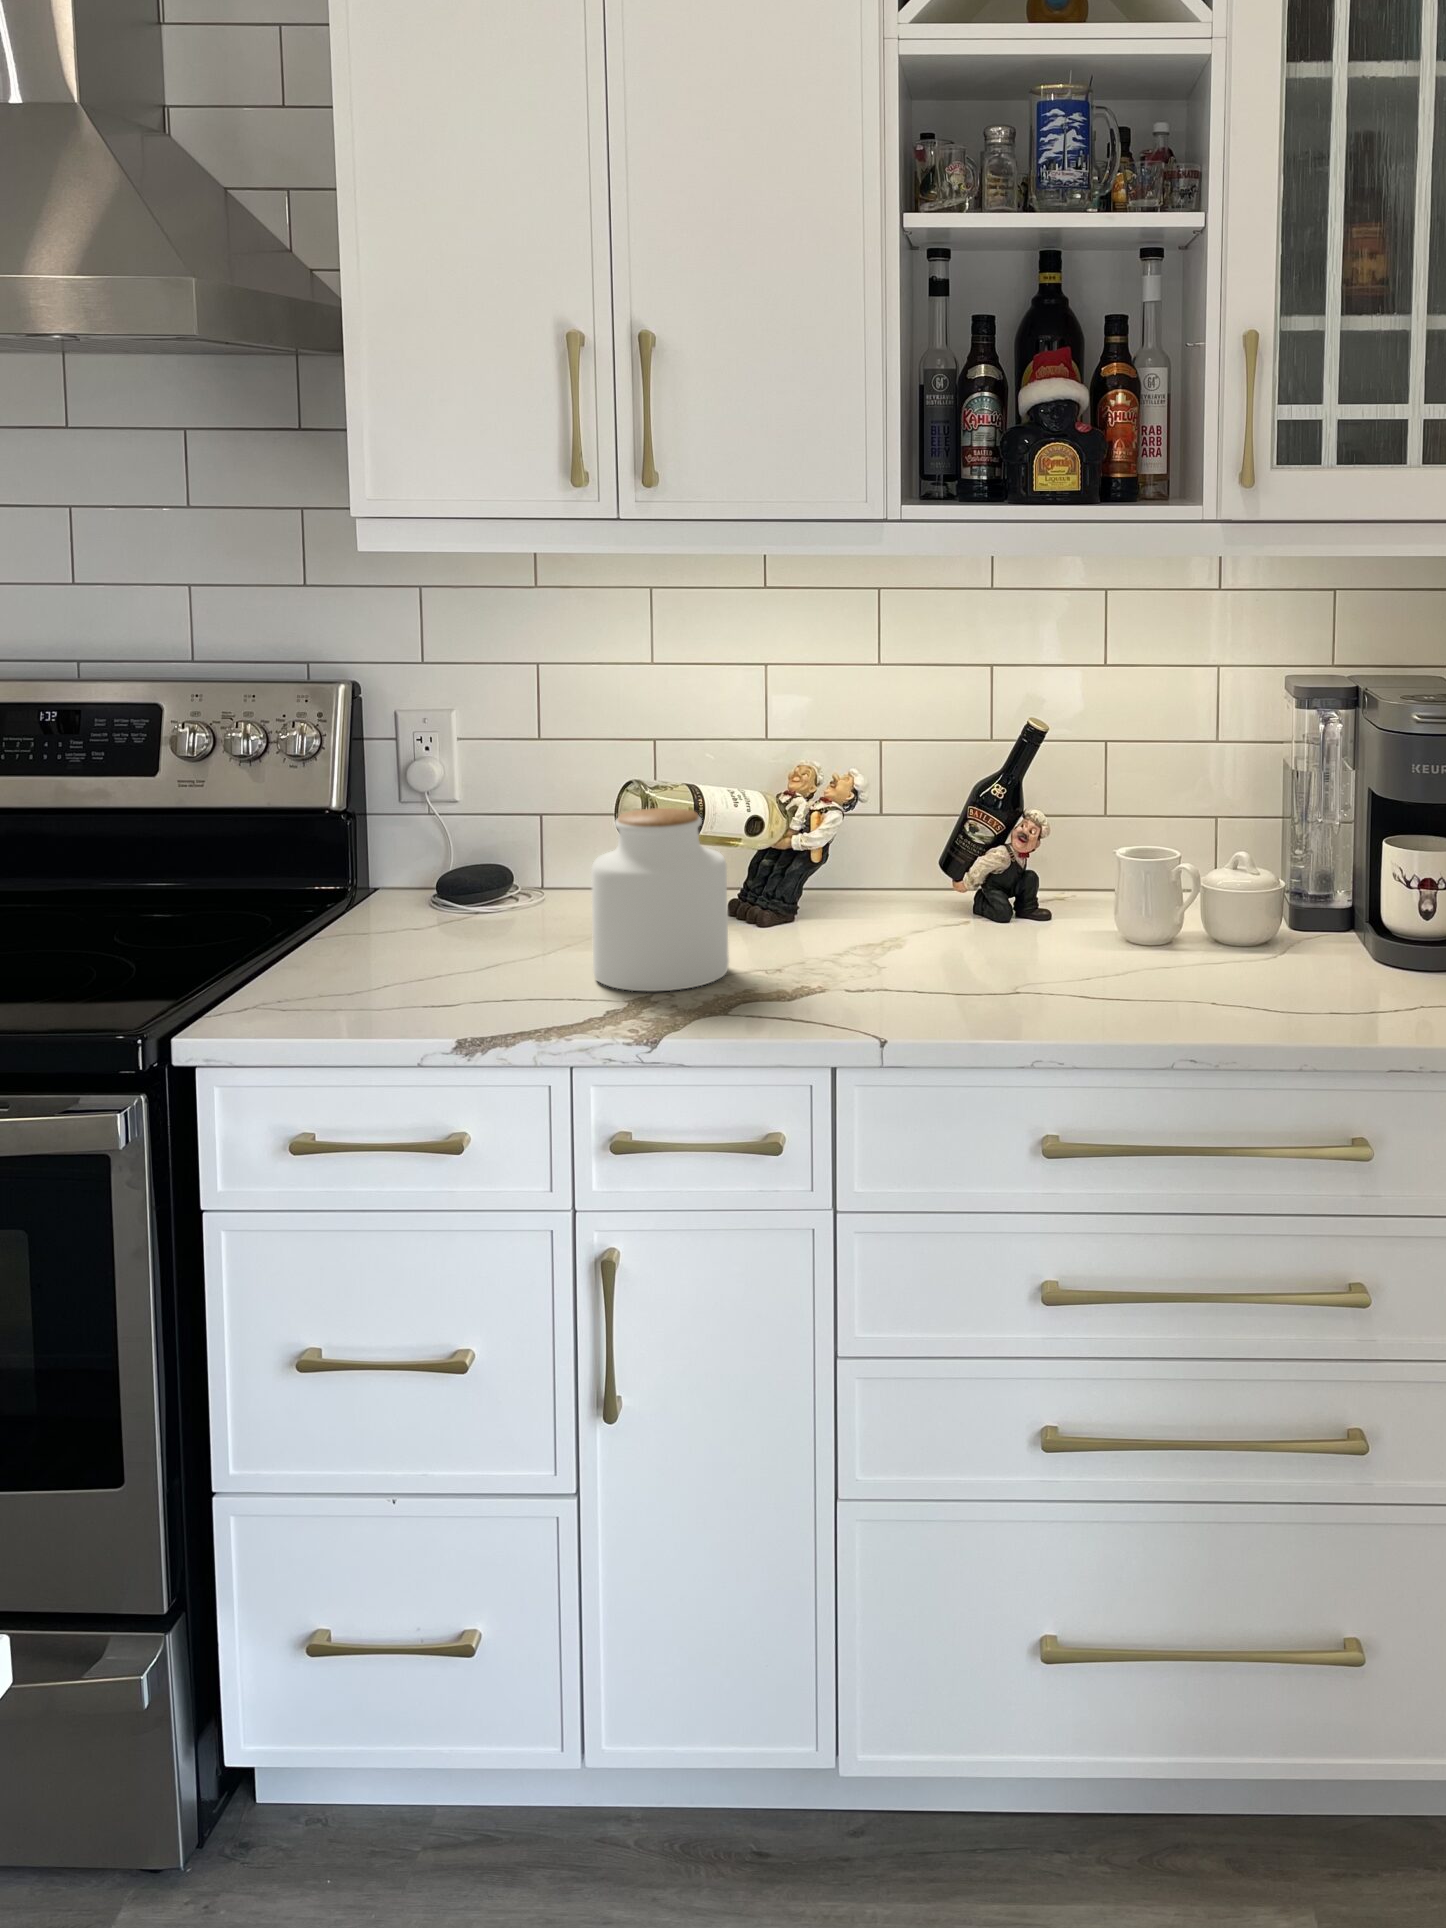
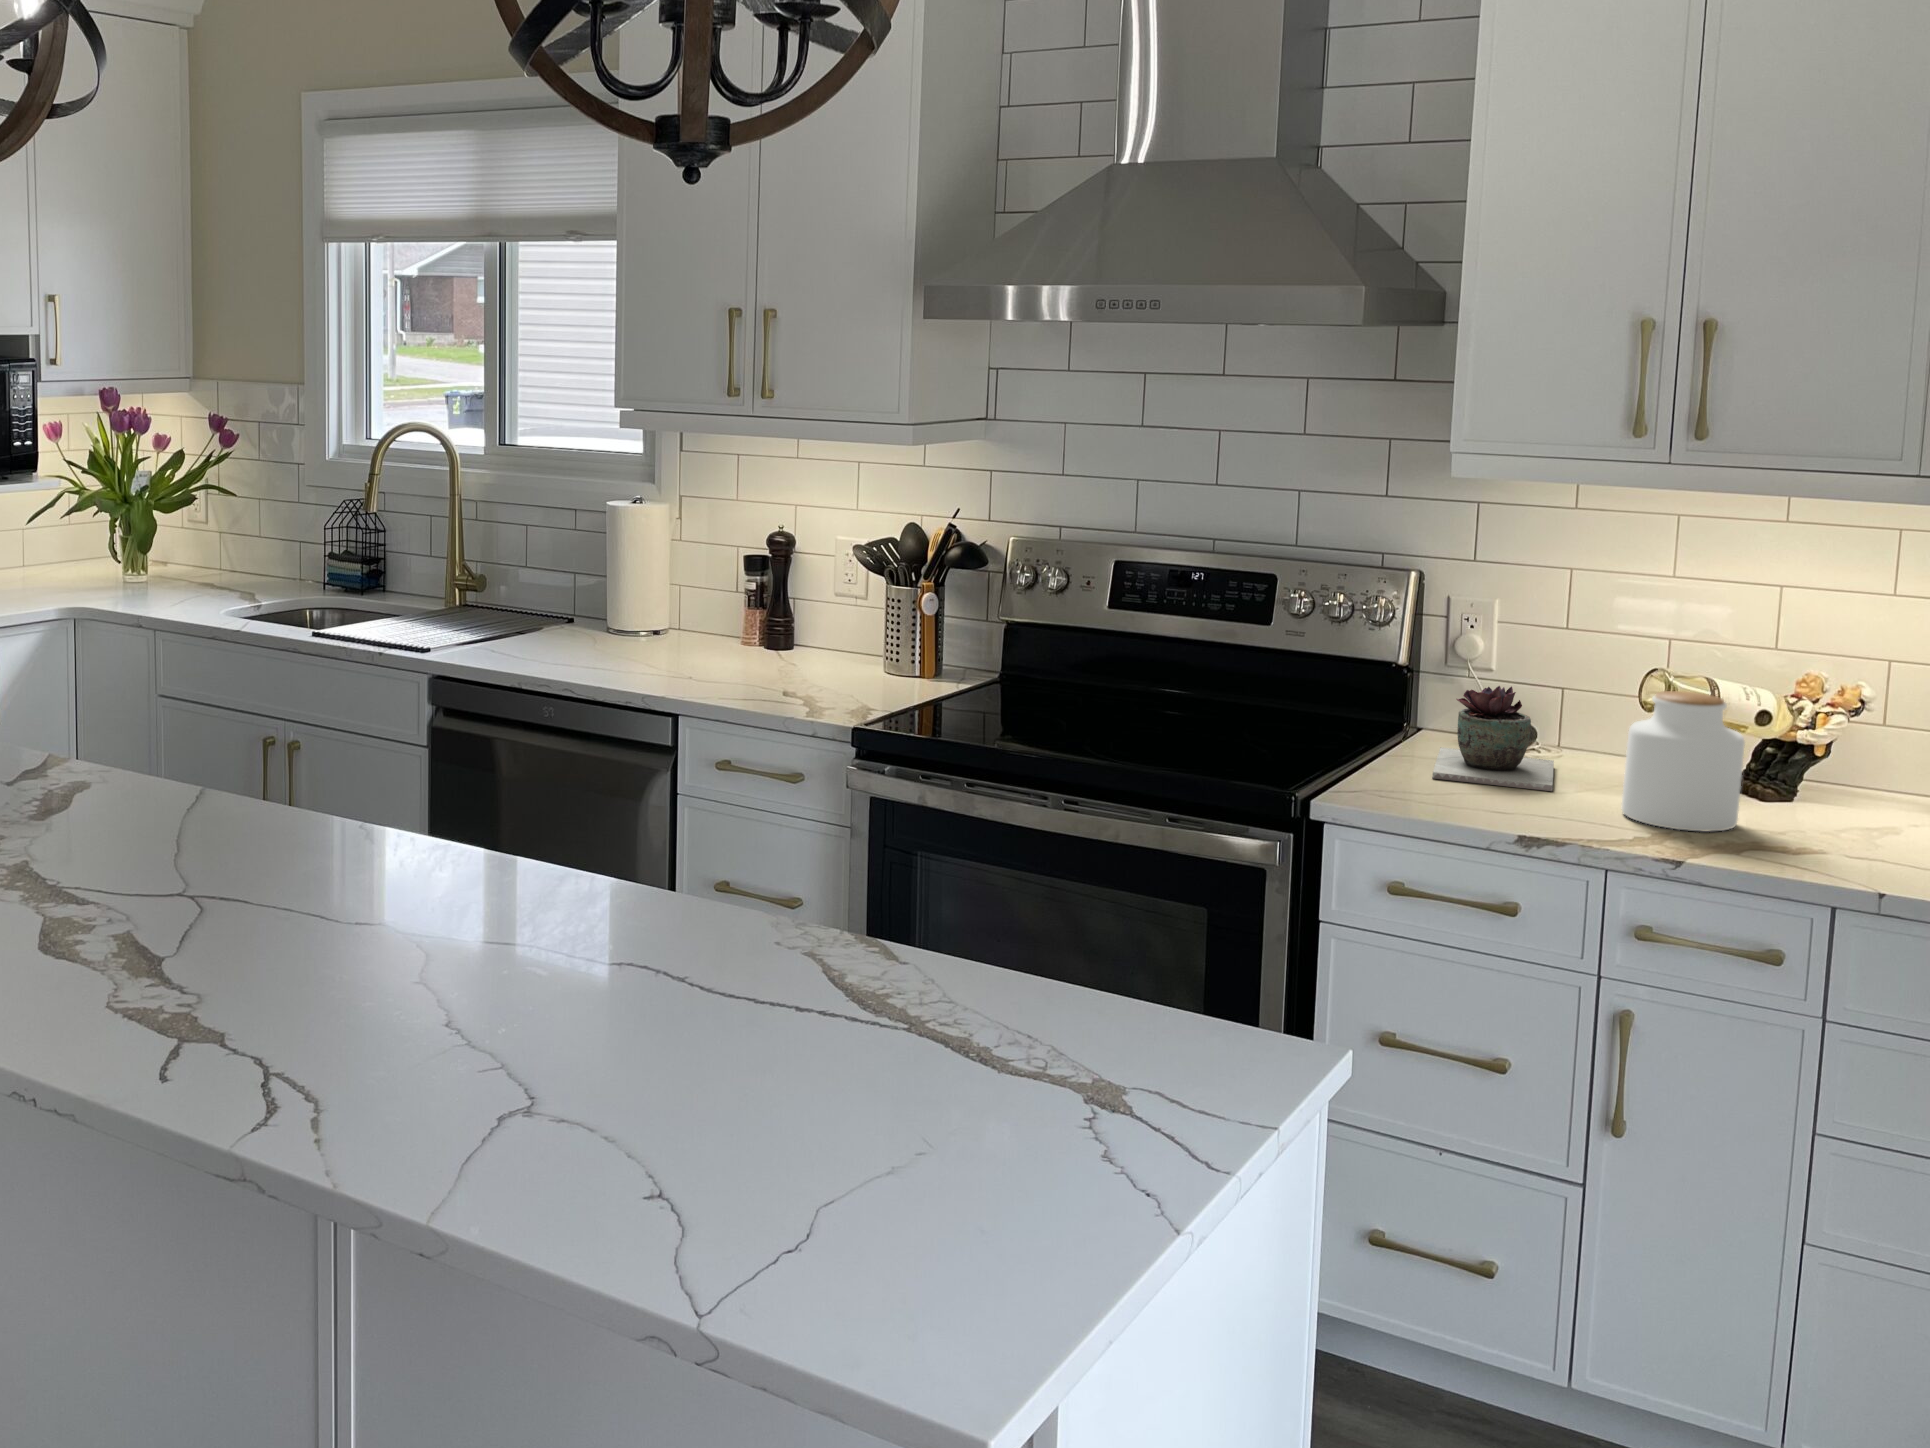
succulent plant: none [363,824,529,964] -> present [1432,686,1554,791]

